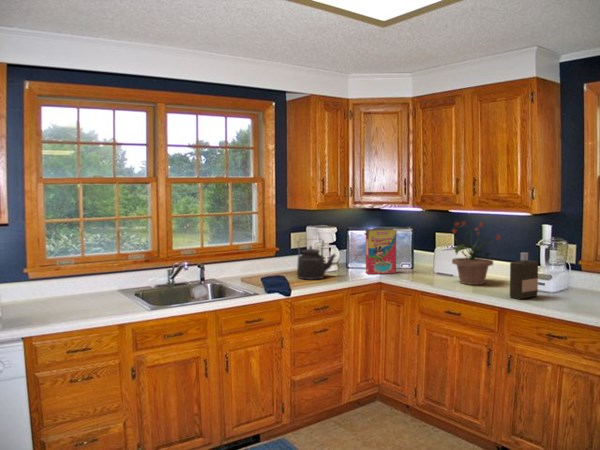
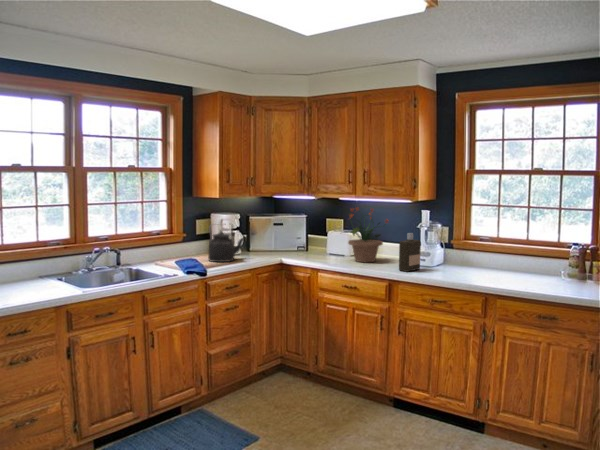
cereal box: present [364,228,397,274] -> none [268,214,300,256]

